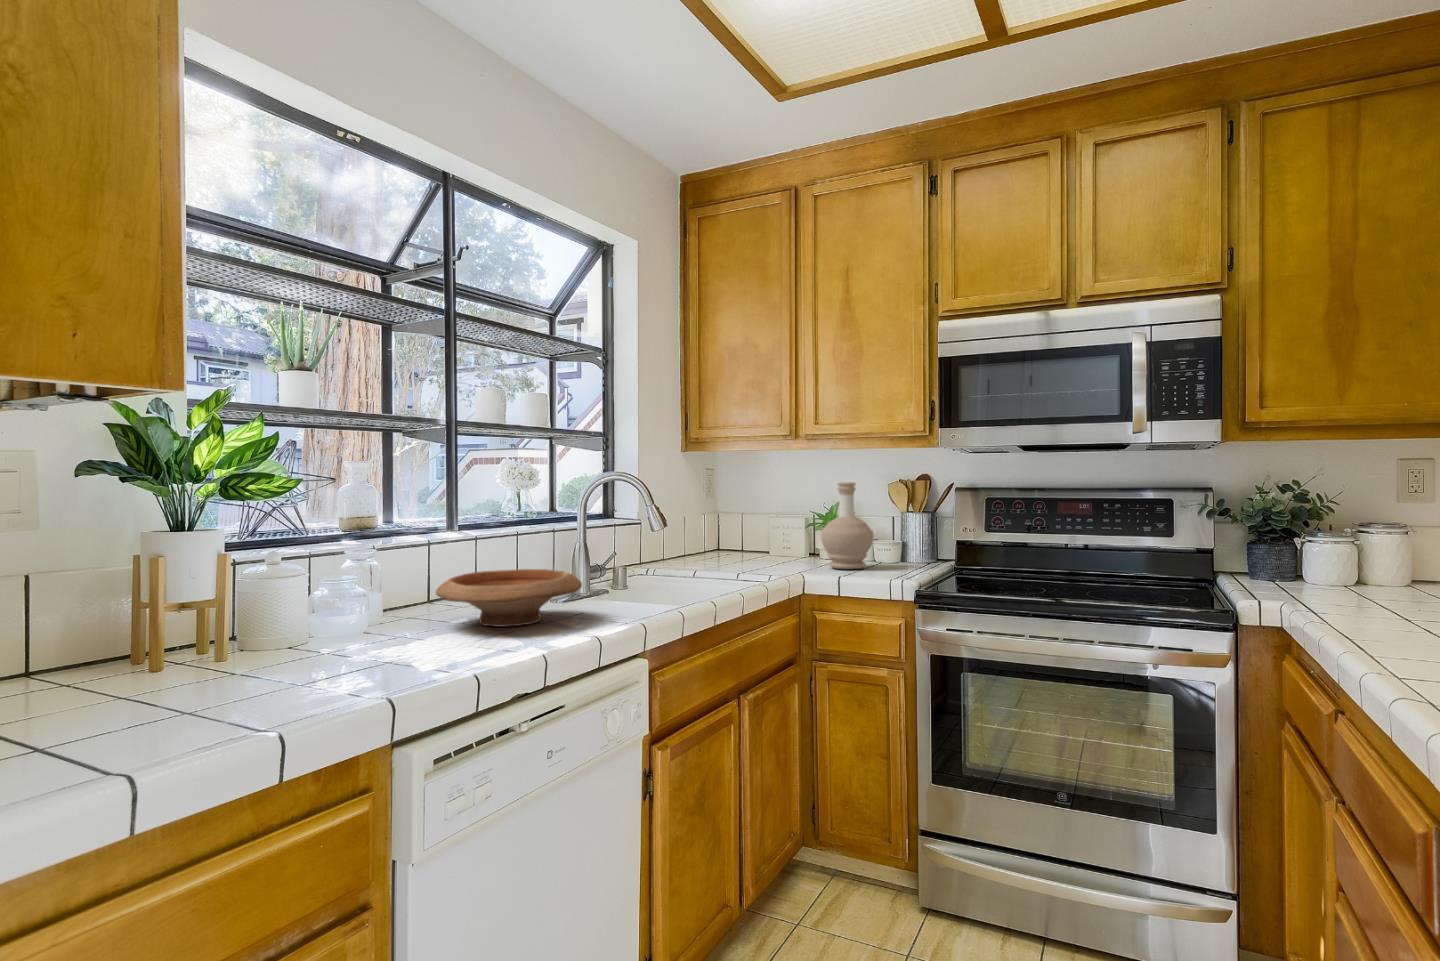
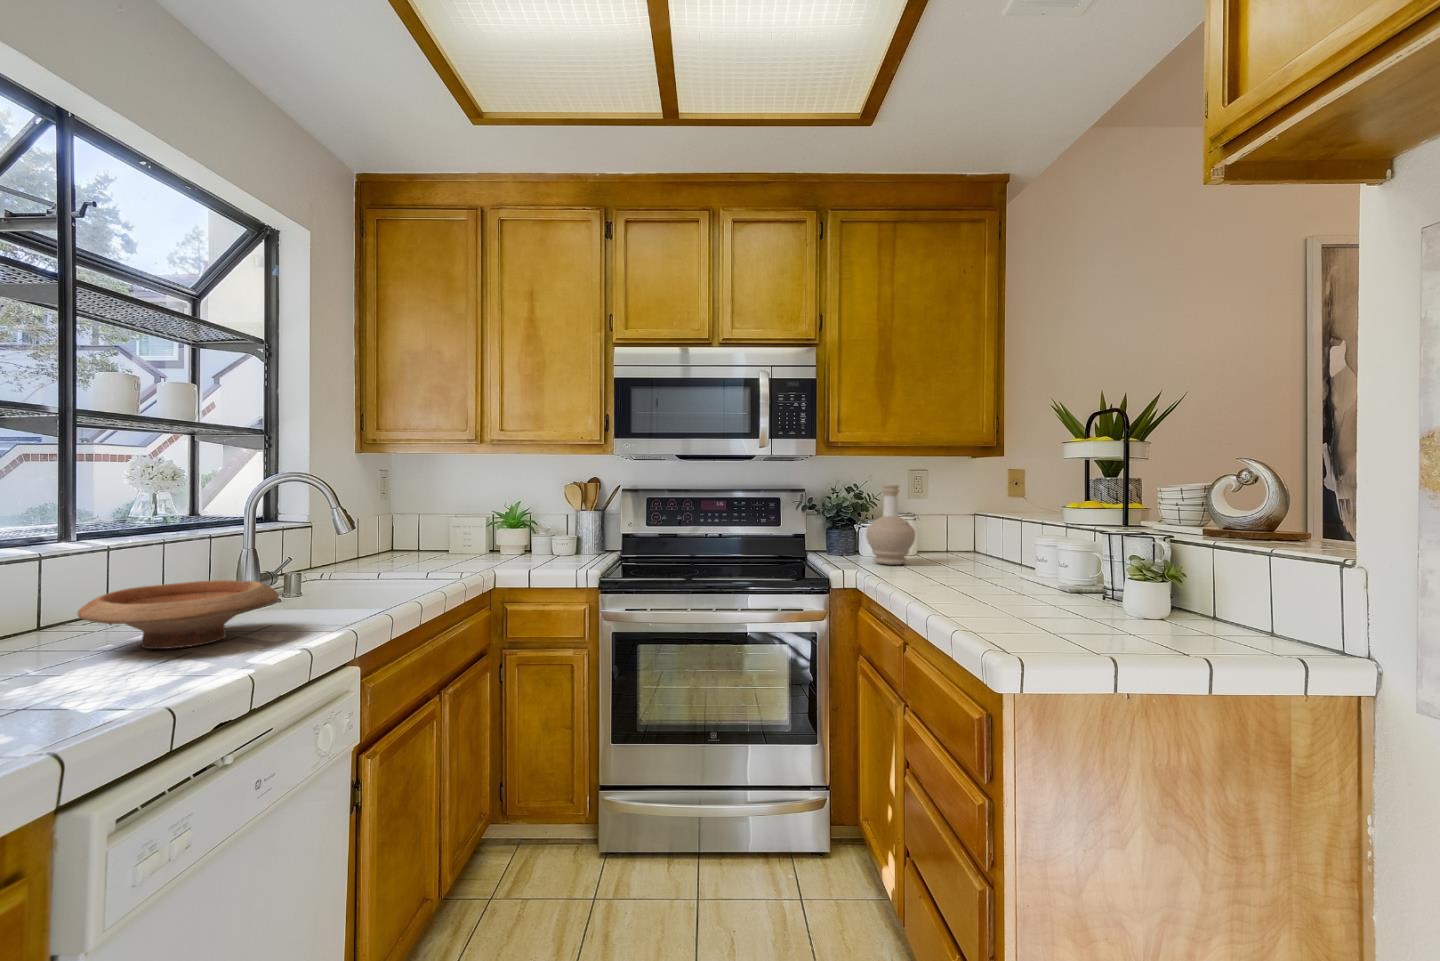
bottle: present [821,482,874,569] -> present [866,485,915,565]

